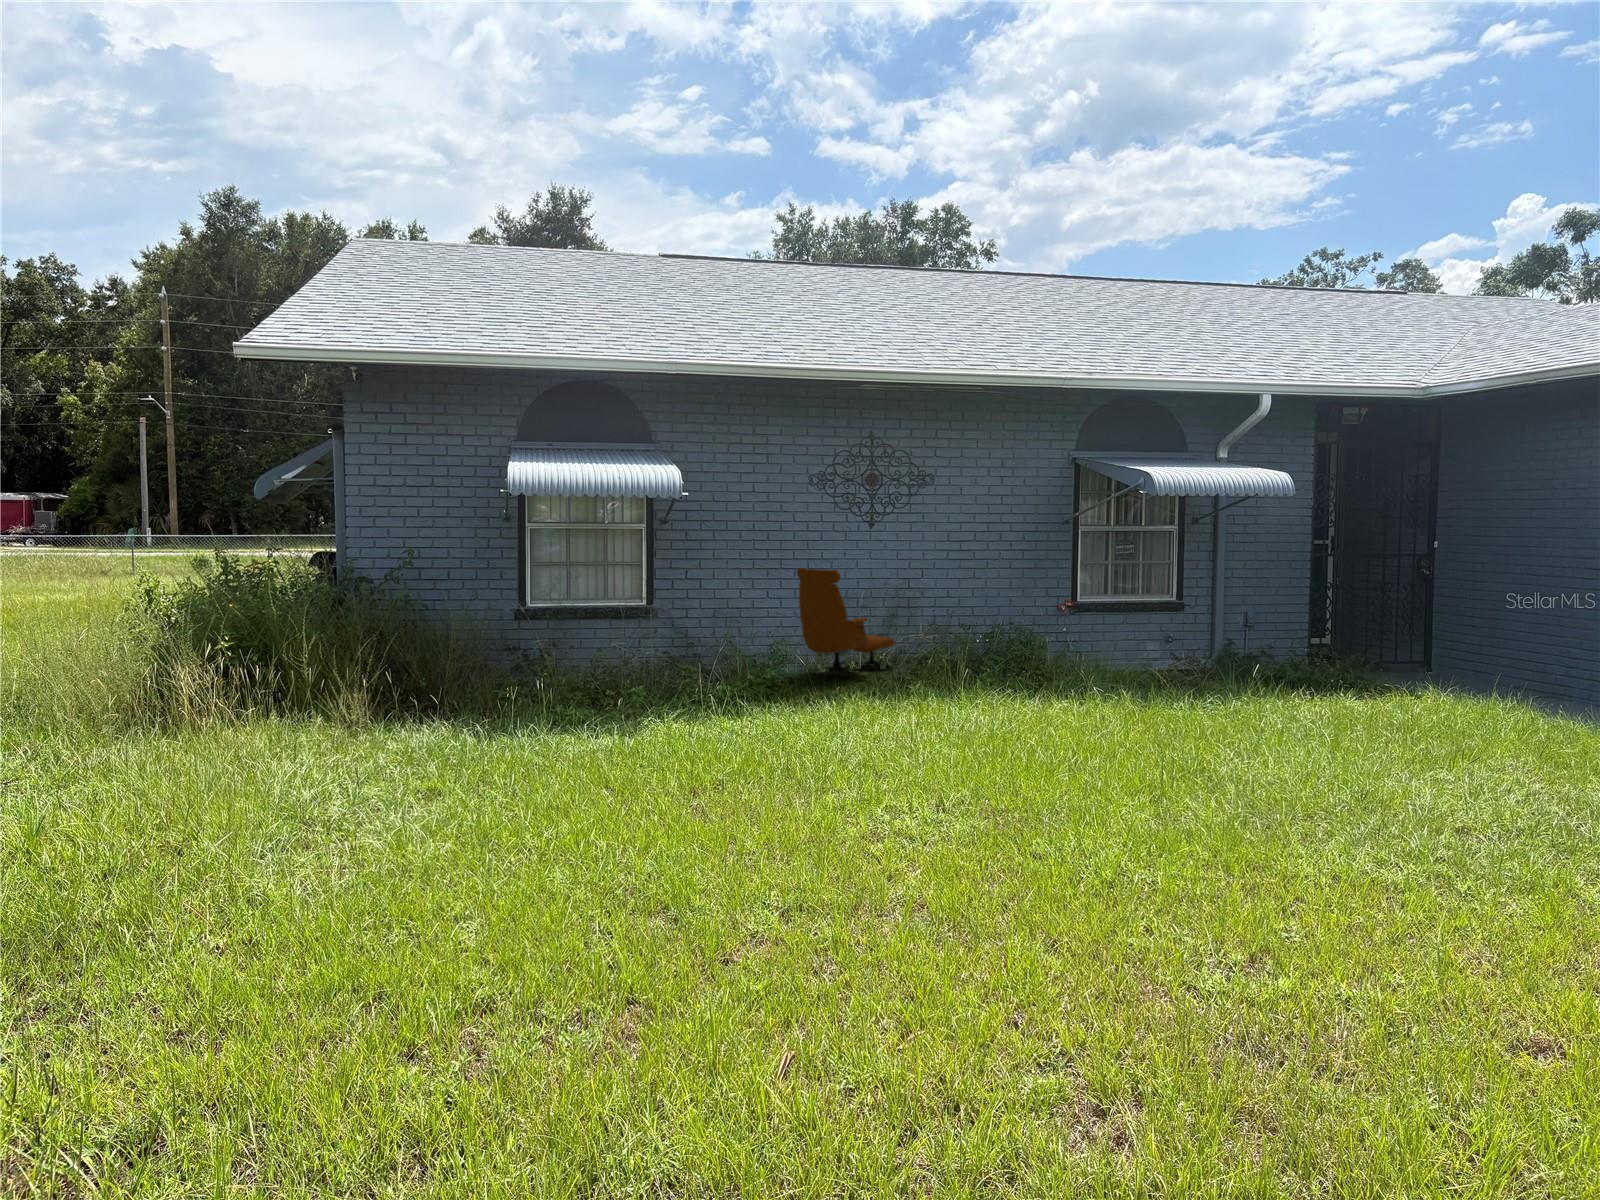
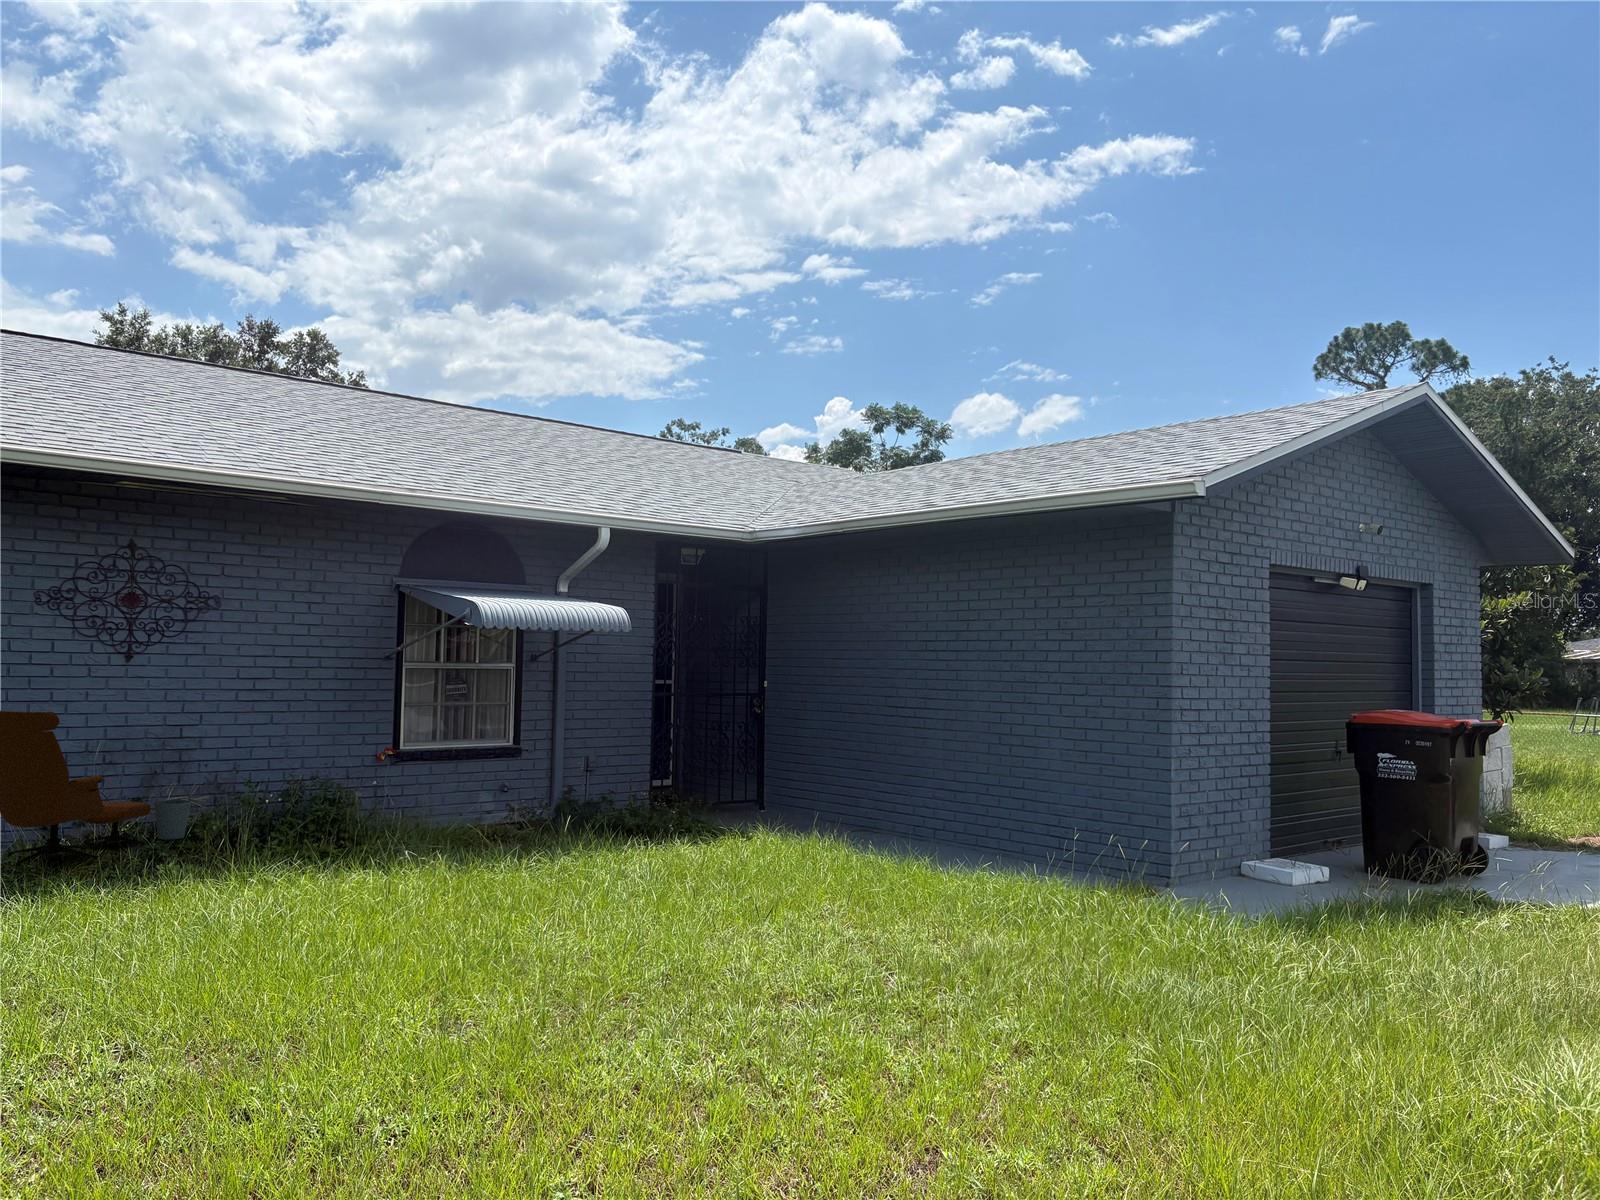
bucket: none [896,625,921,666] -> present [155,786,191,840]

